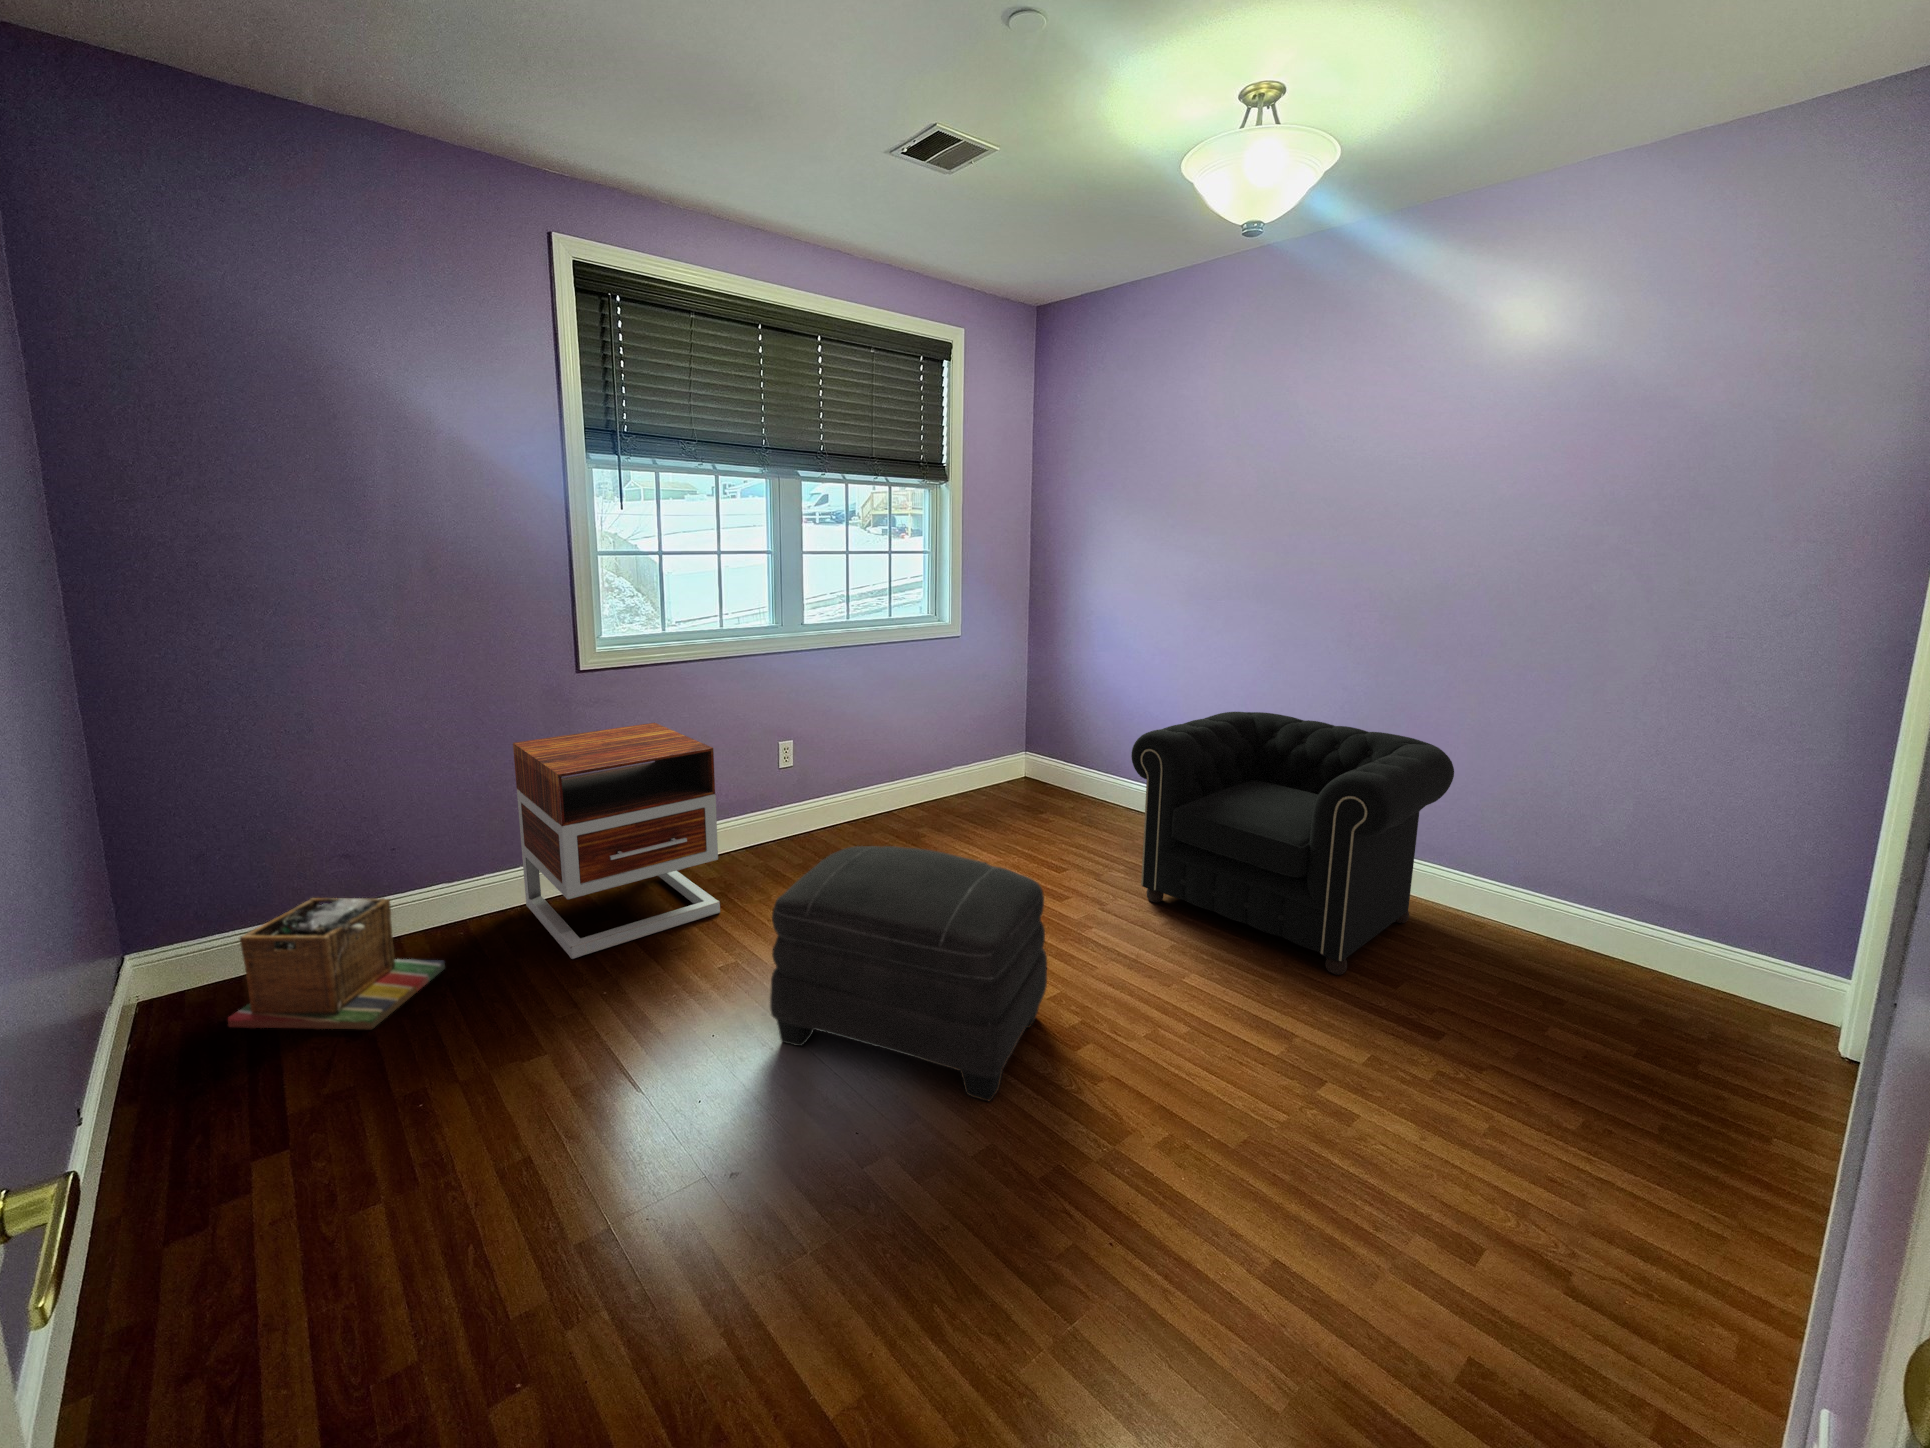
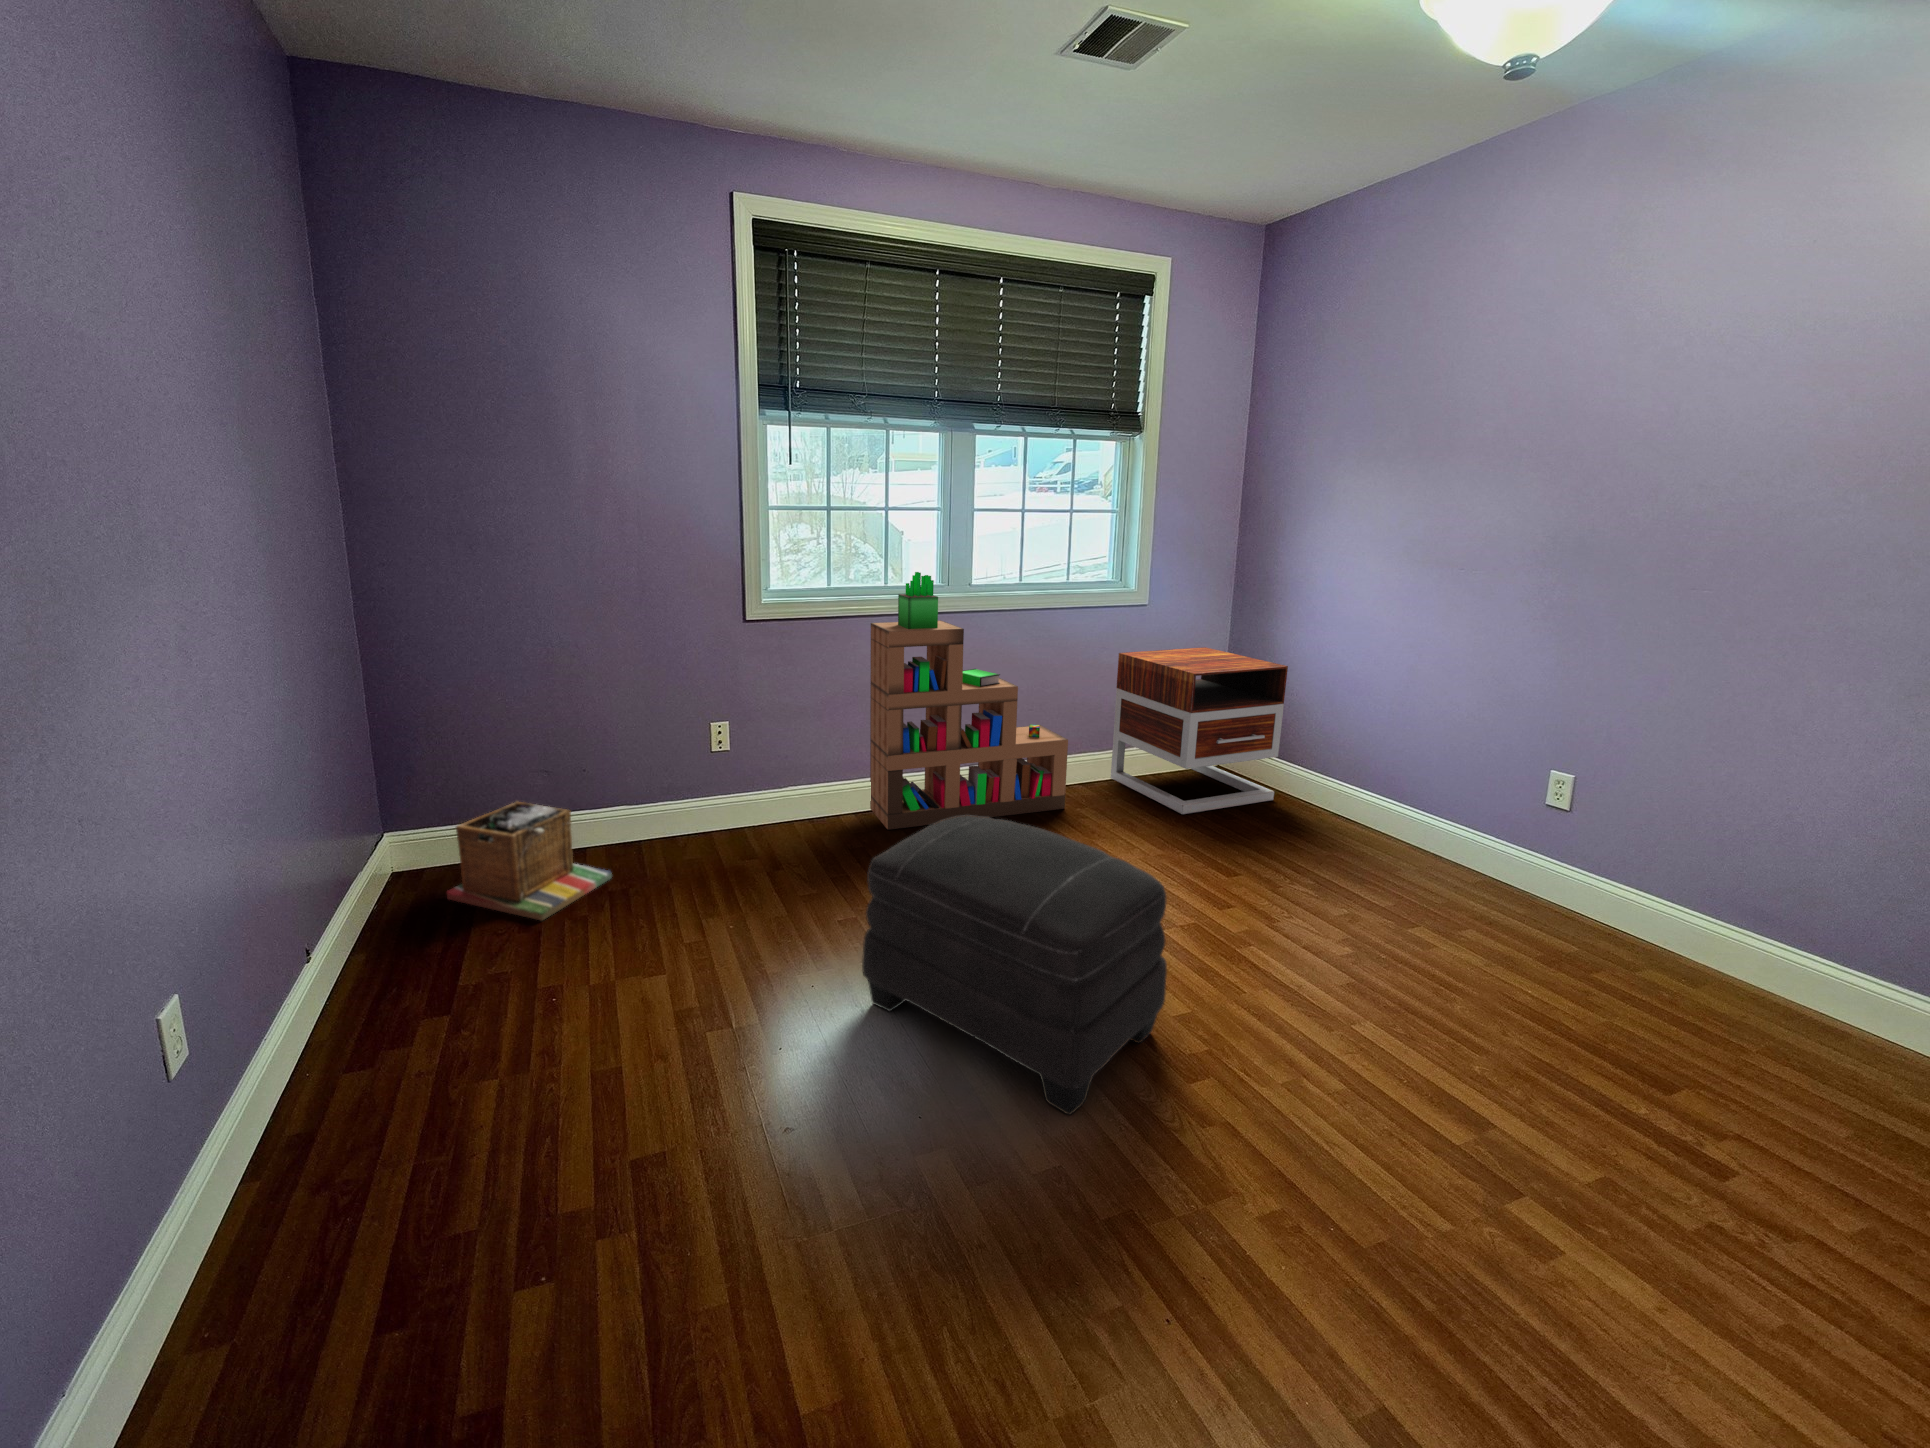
bookshelf: none [712,615,907,873] -> present [870,572,1068,830]
armchair: present [1131,712,1454,975] -> none [1321,710,1816,1063]
nightstand: present [513,723,720,959] -> present [1111,647,1288,814]

